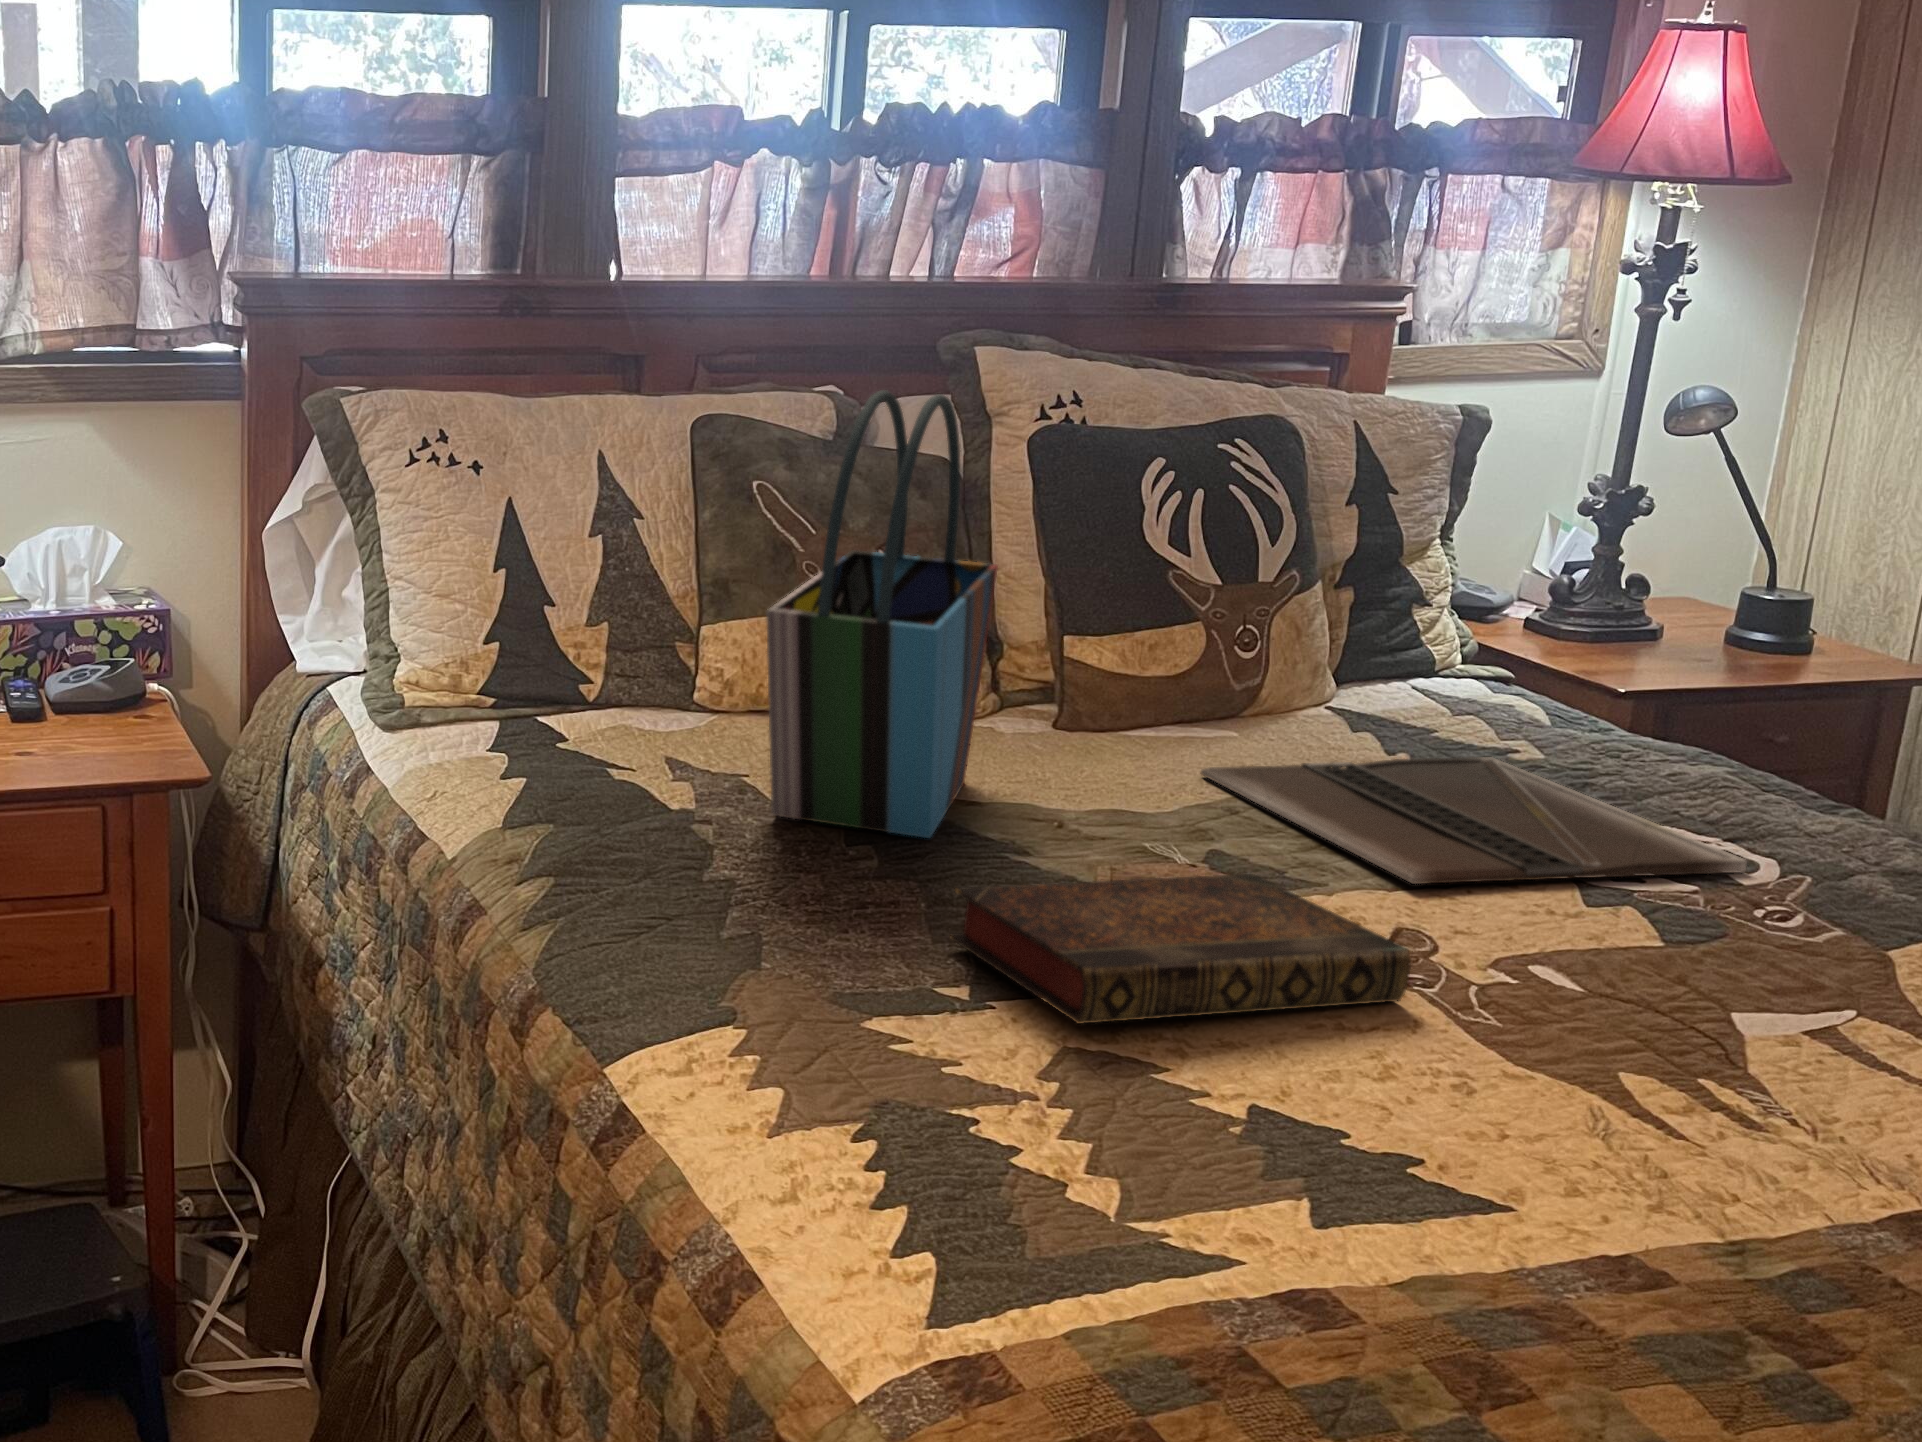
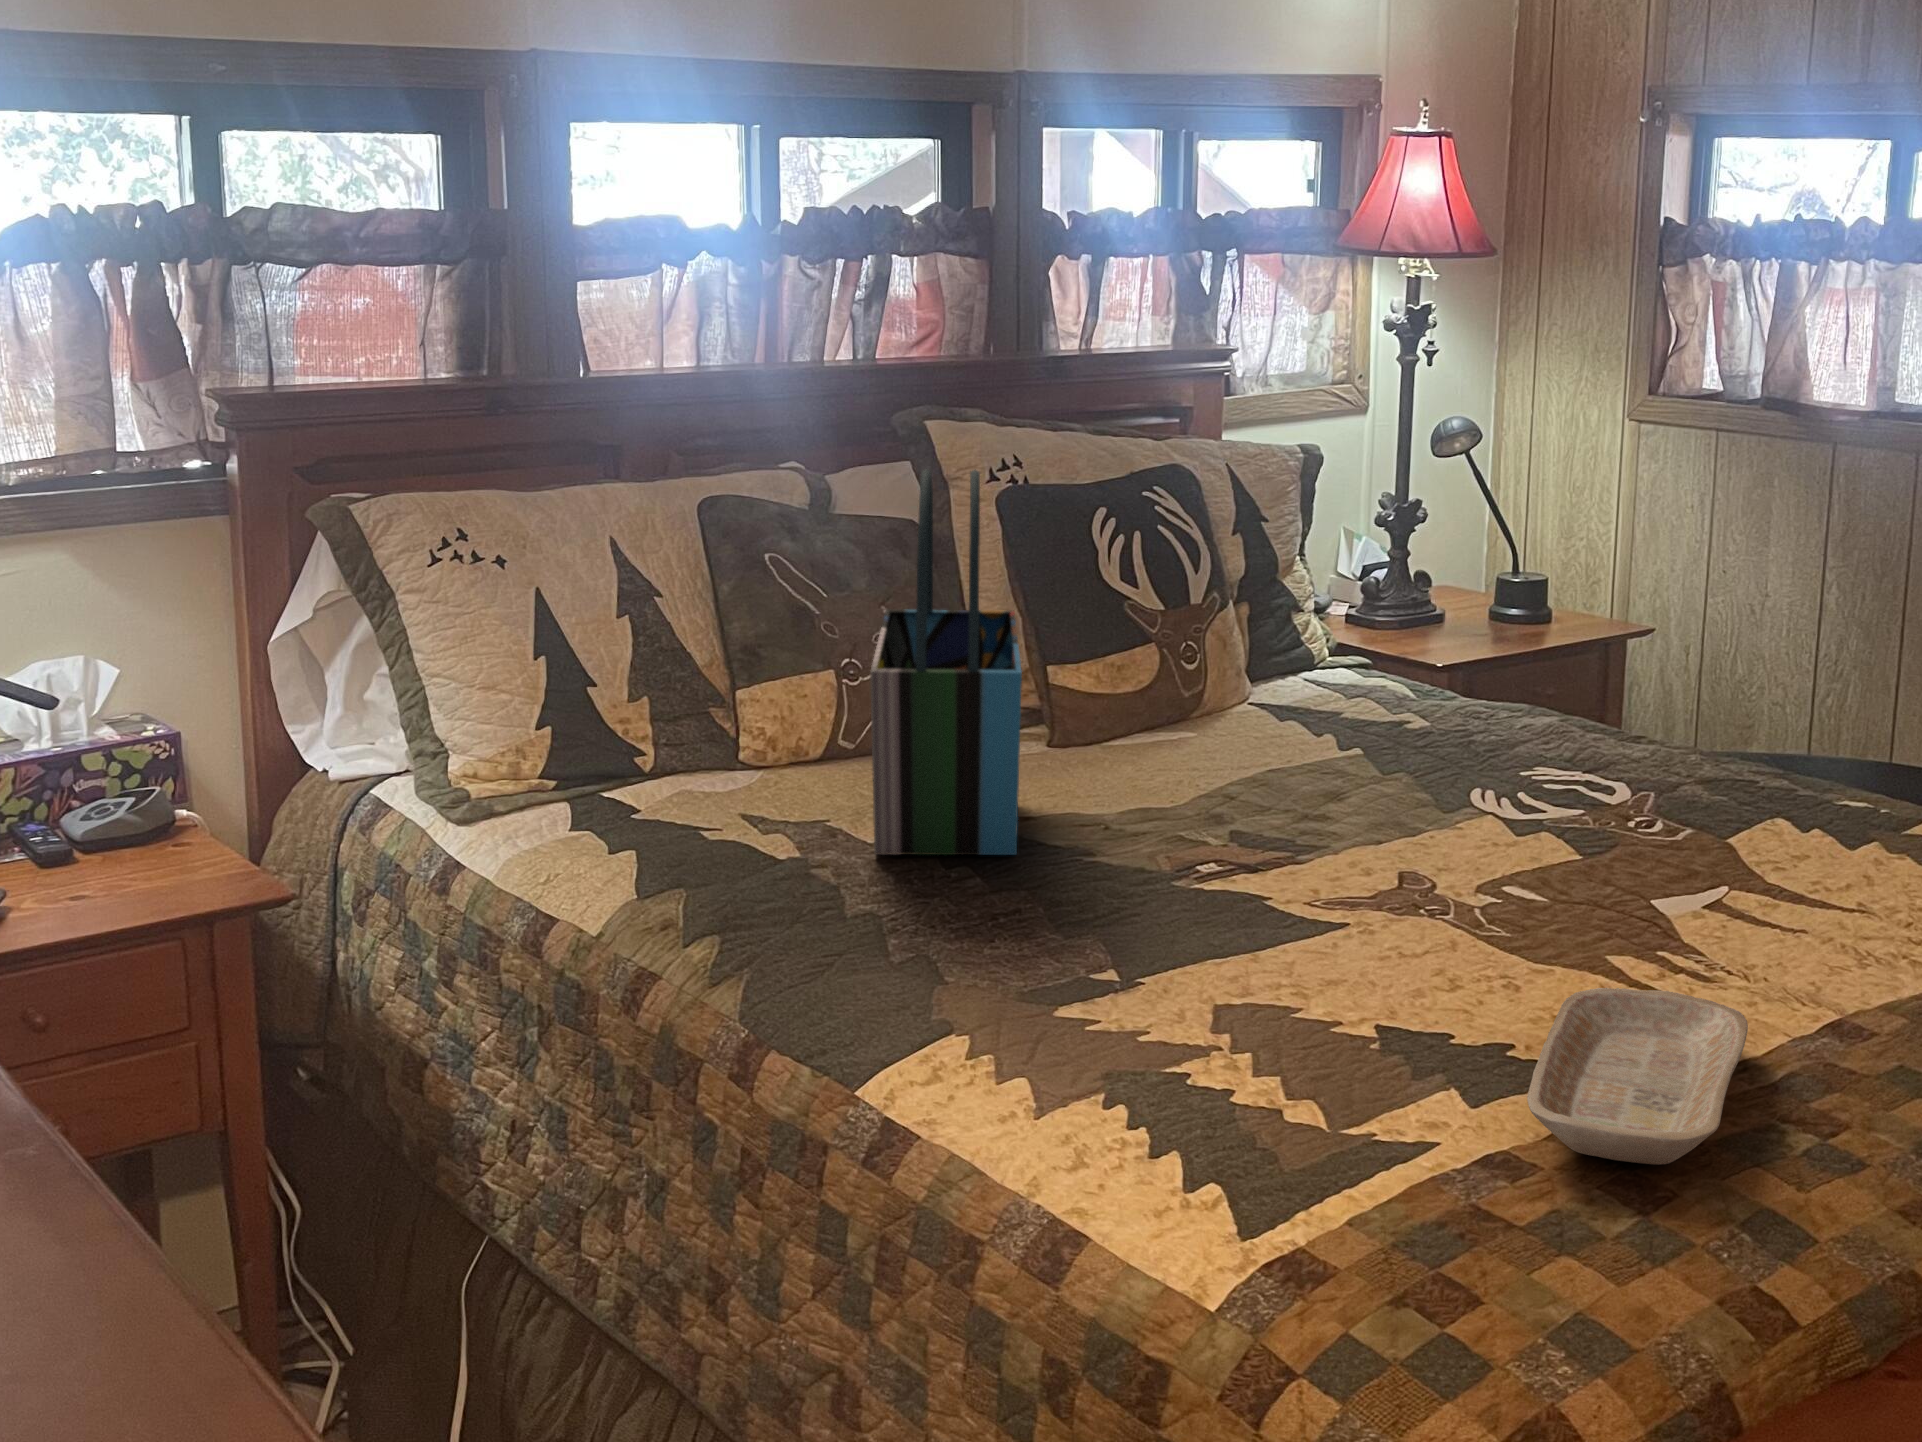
laptop: present [1201,757,1747,884] -> none [1192,729,1602,837]
book: present [950,874,1411,1024] -> none [1086,845,1439,986]
tray: none [1363,1113,1769,1361] -> present [1527,988,1748,1164]

